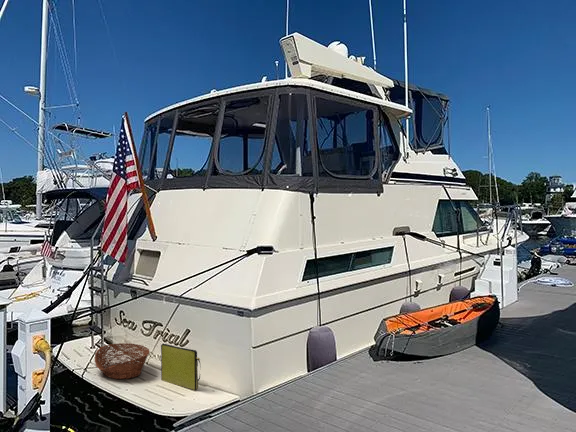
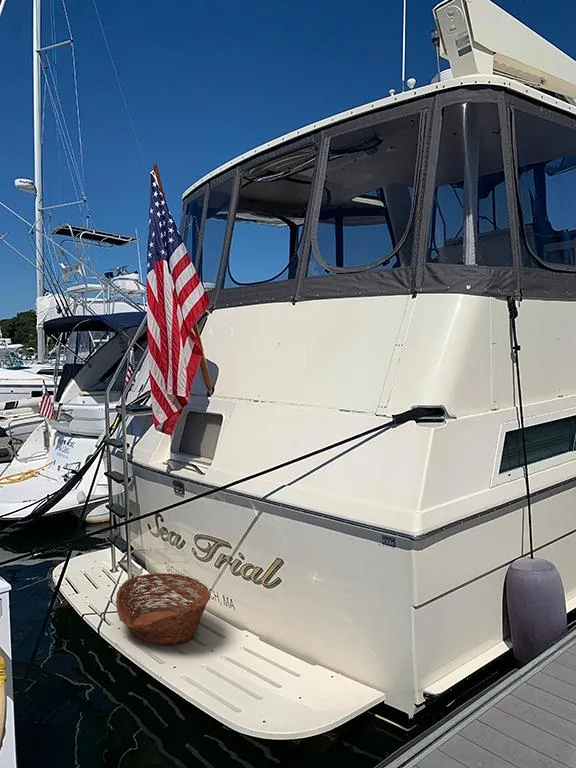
bag: present [161,344,200,390] -> none [232,584,308,677]

